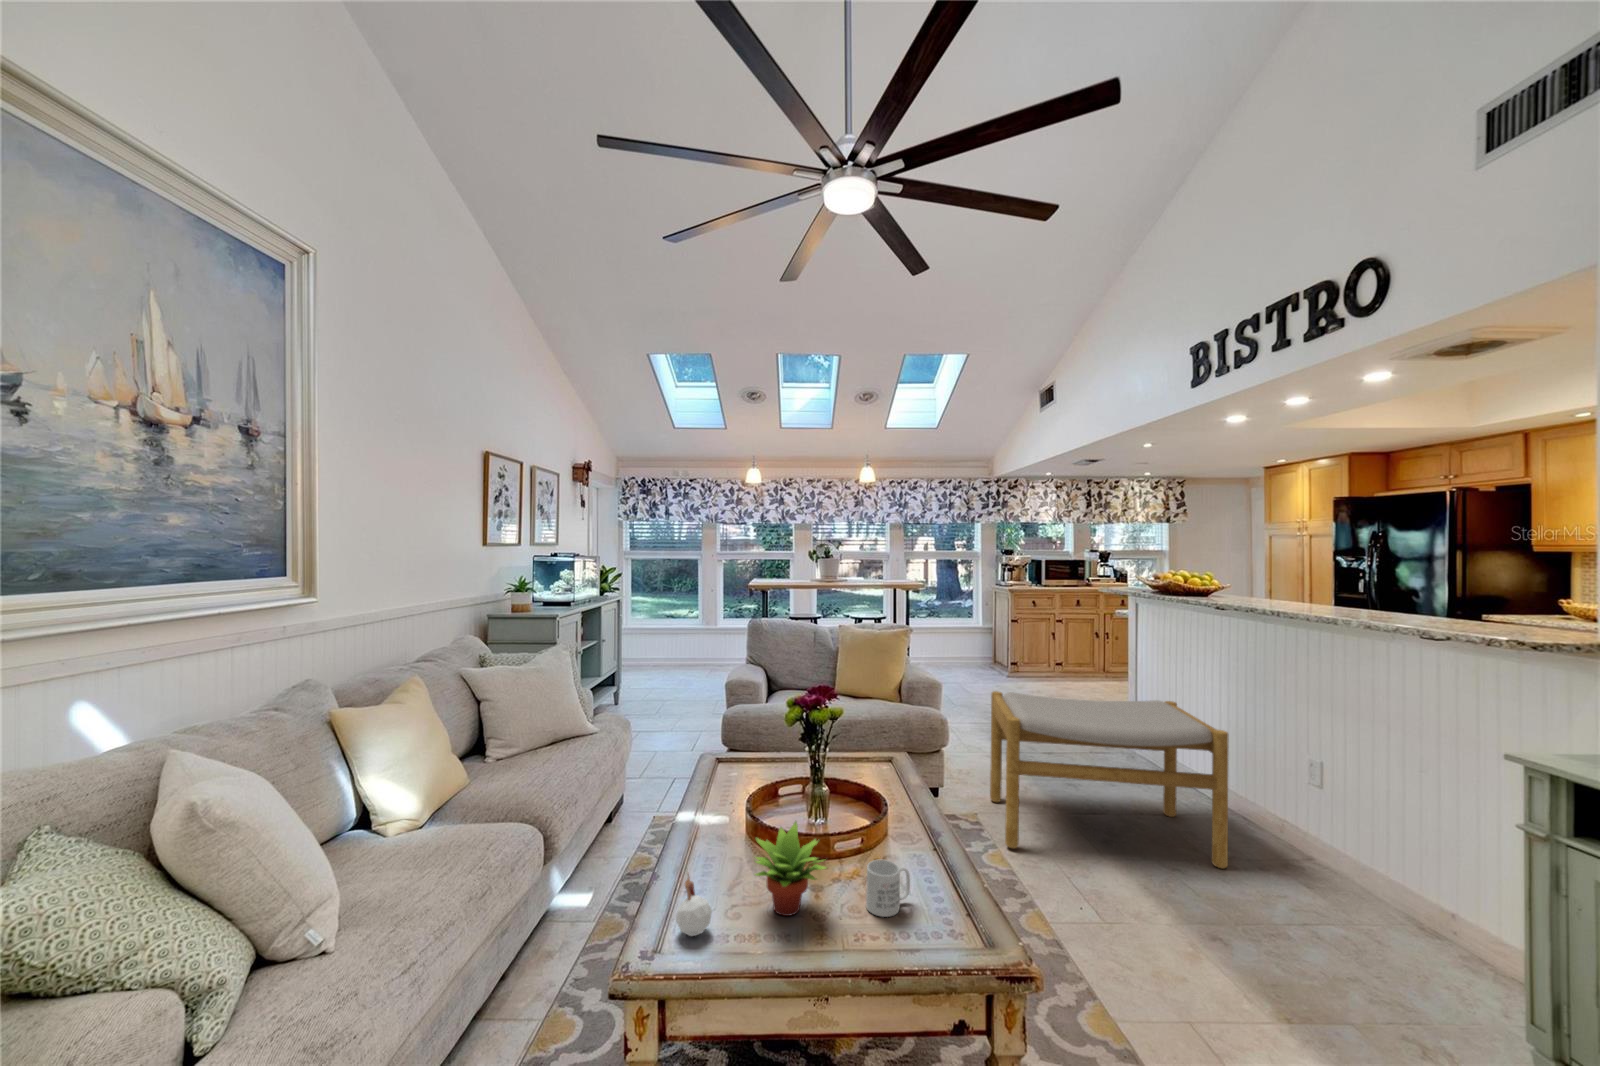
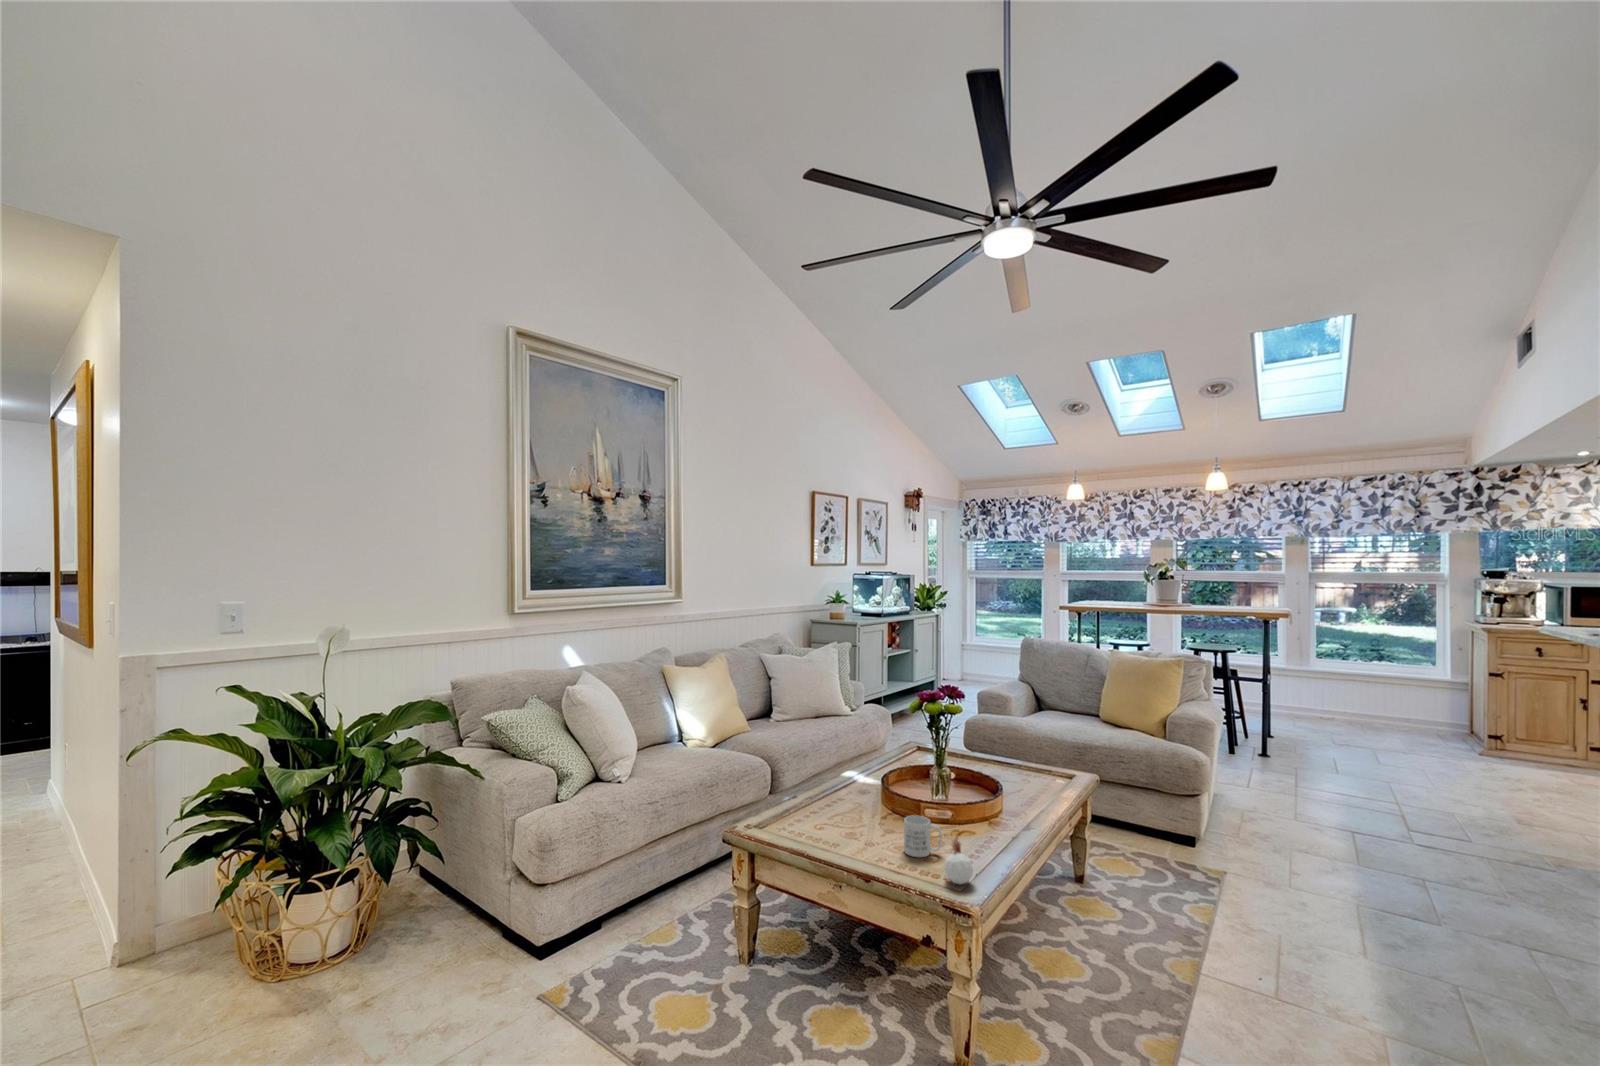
footstool: present [990,691,1229,868] -> none [1222,738,1565,1020]
succulent plant: present [755,821,827,916] -> none [824,774,880,837]
candle: present [676,868,712,936] -> present [945,838,973,885]

